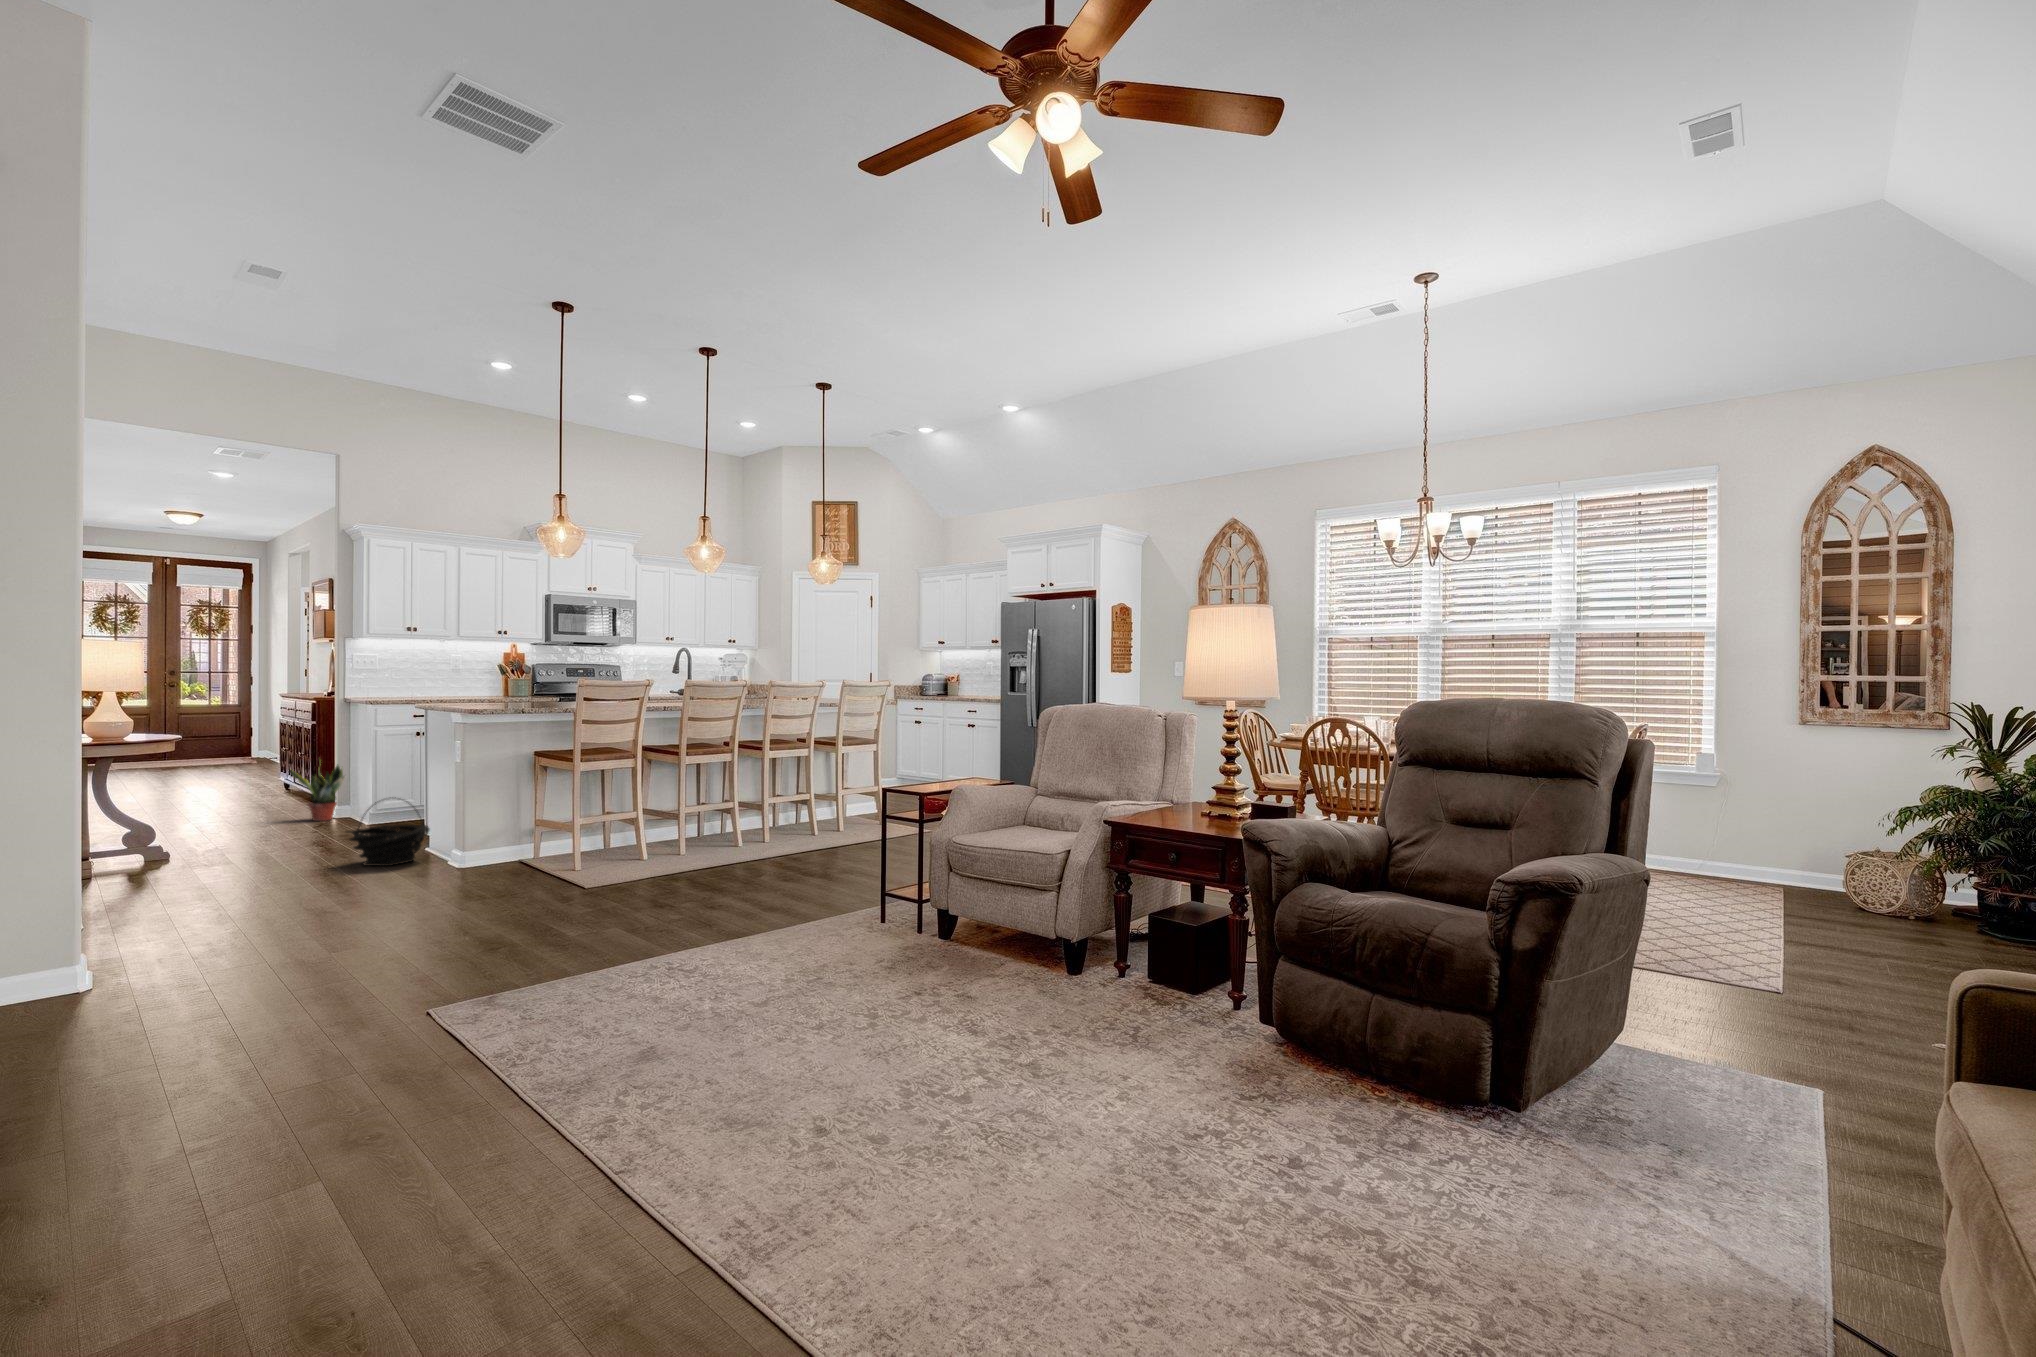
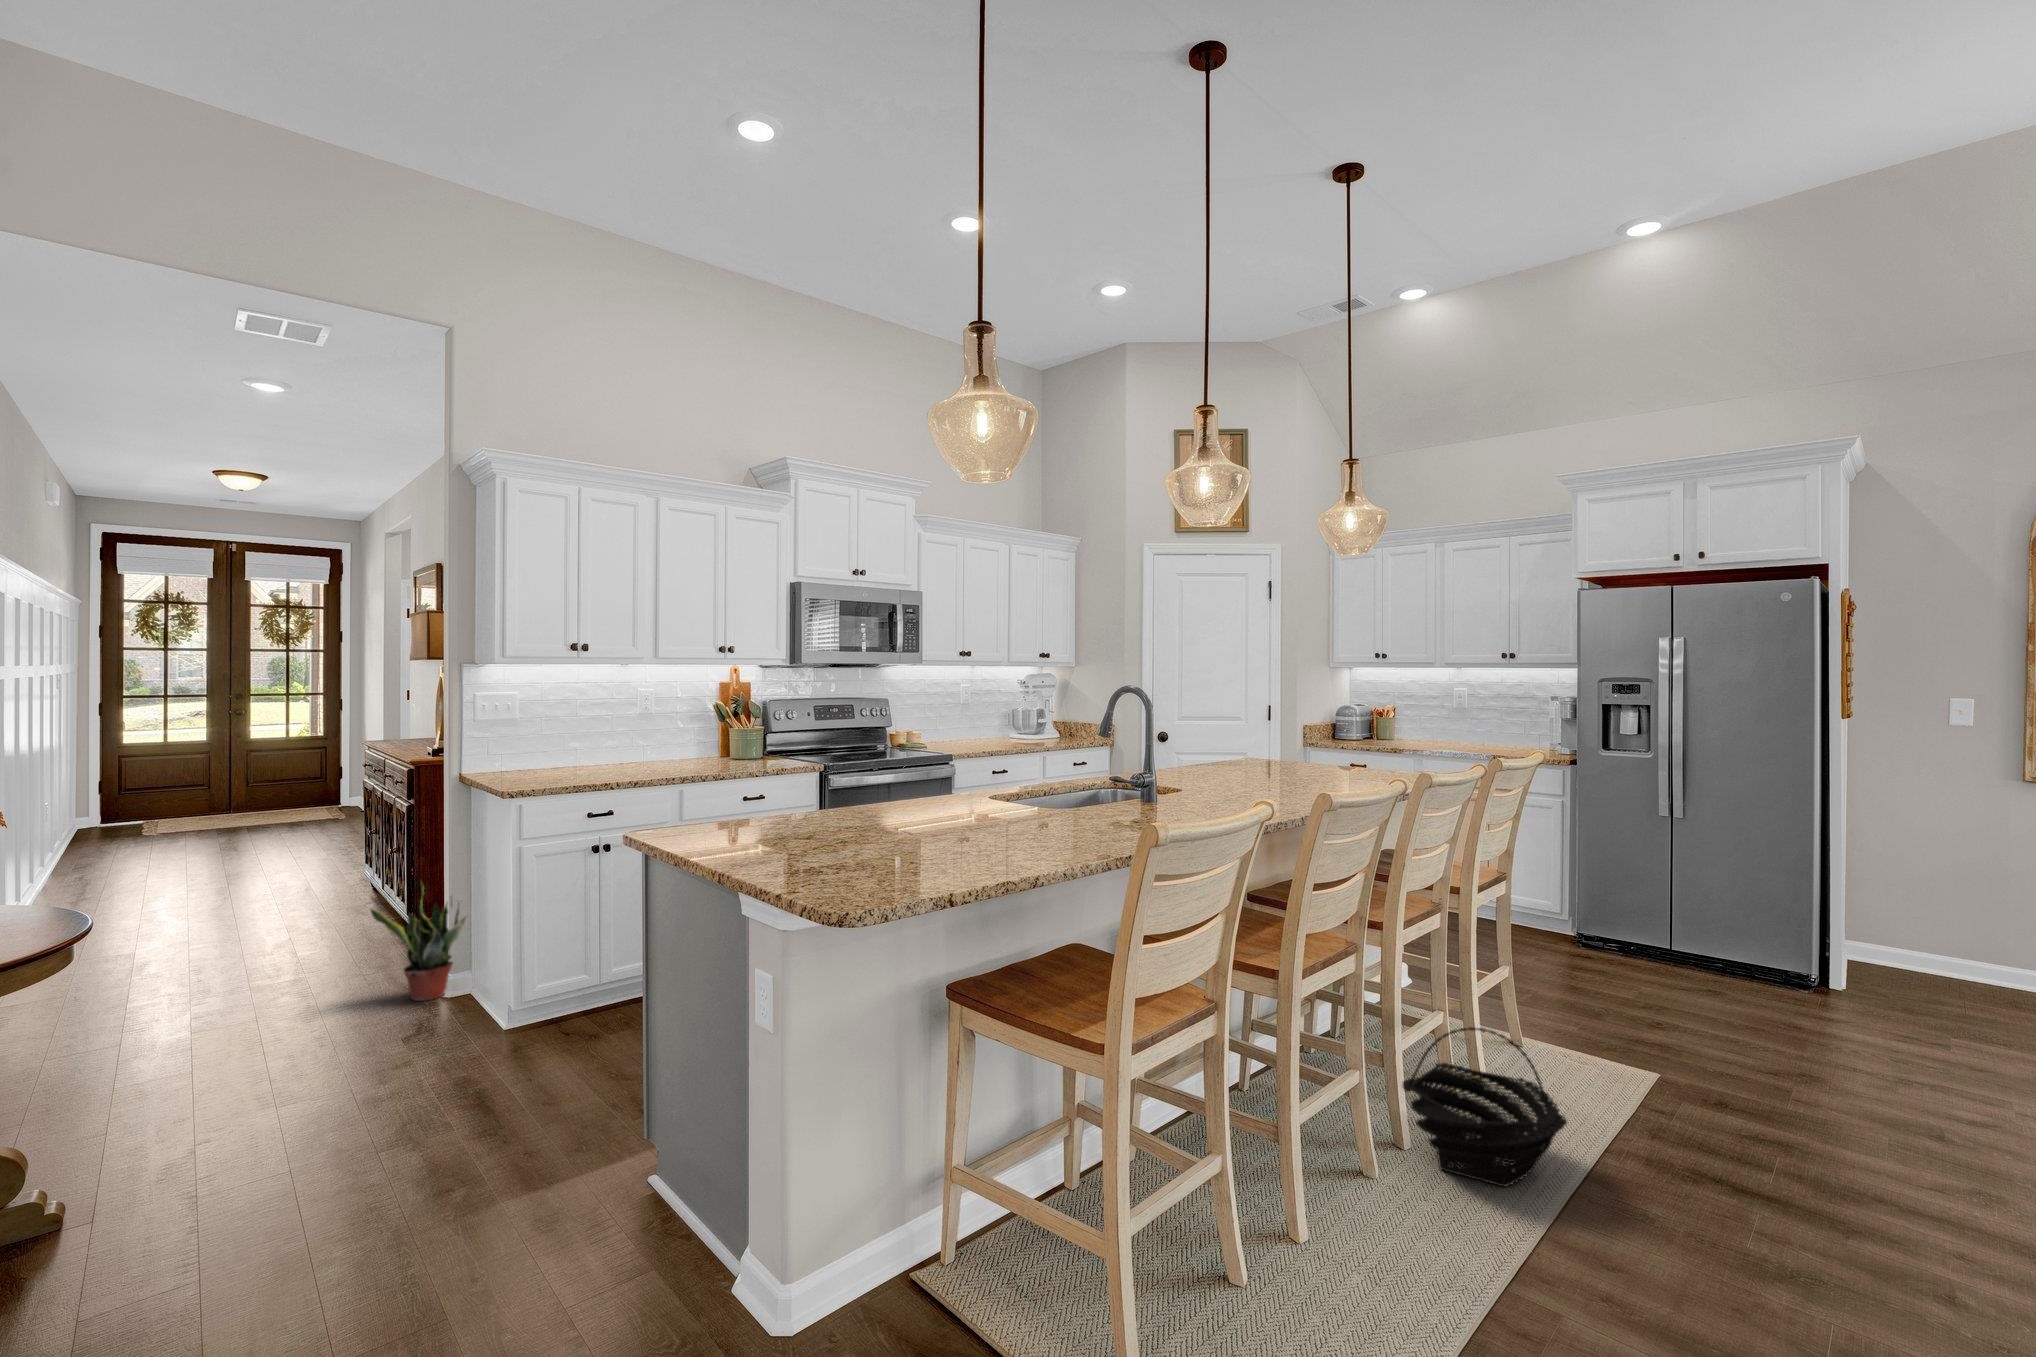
basket: present [347,797,429,866] -> present [1403,1027,1567,1187]

